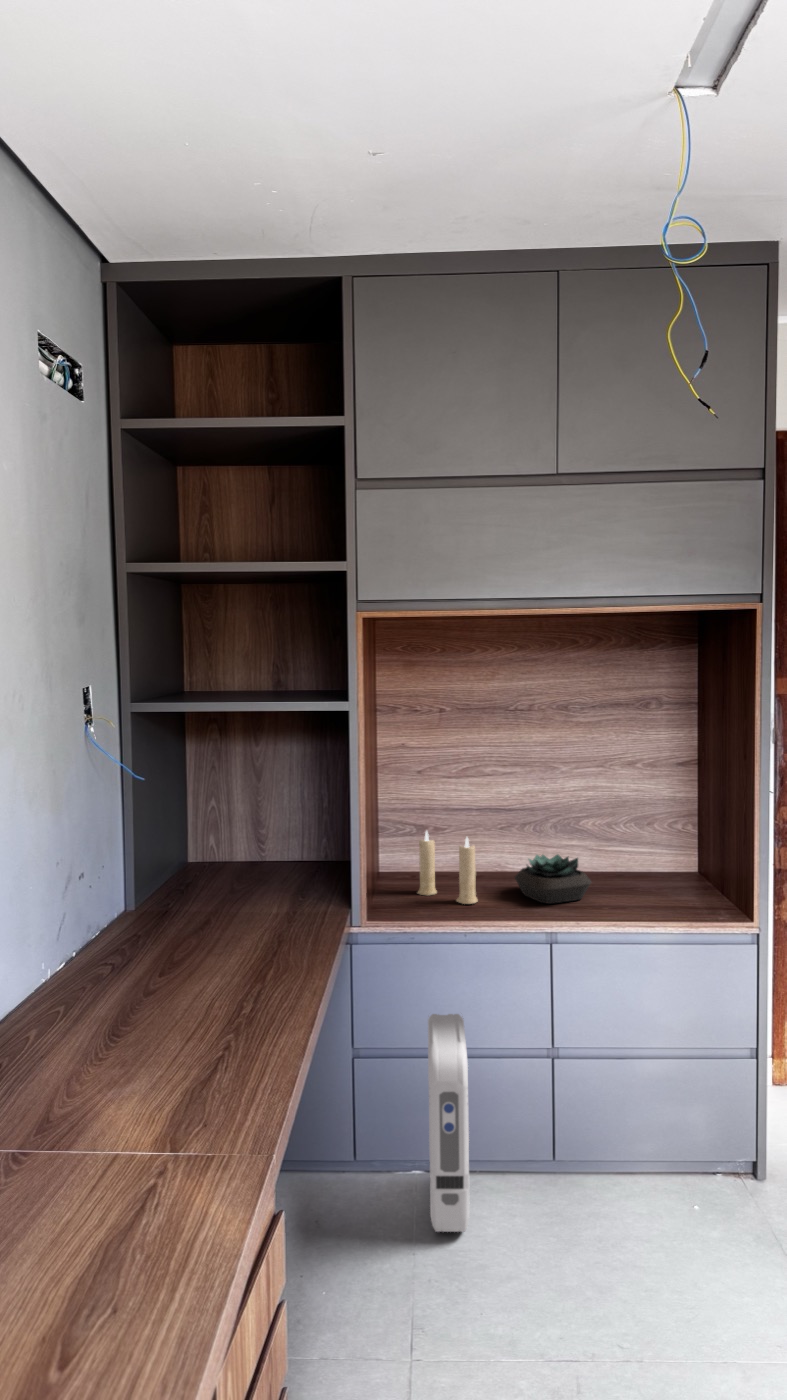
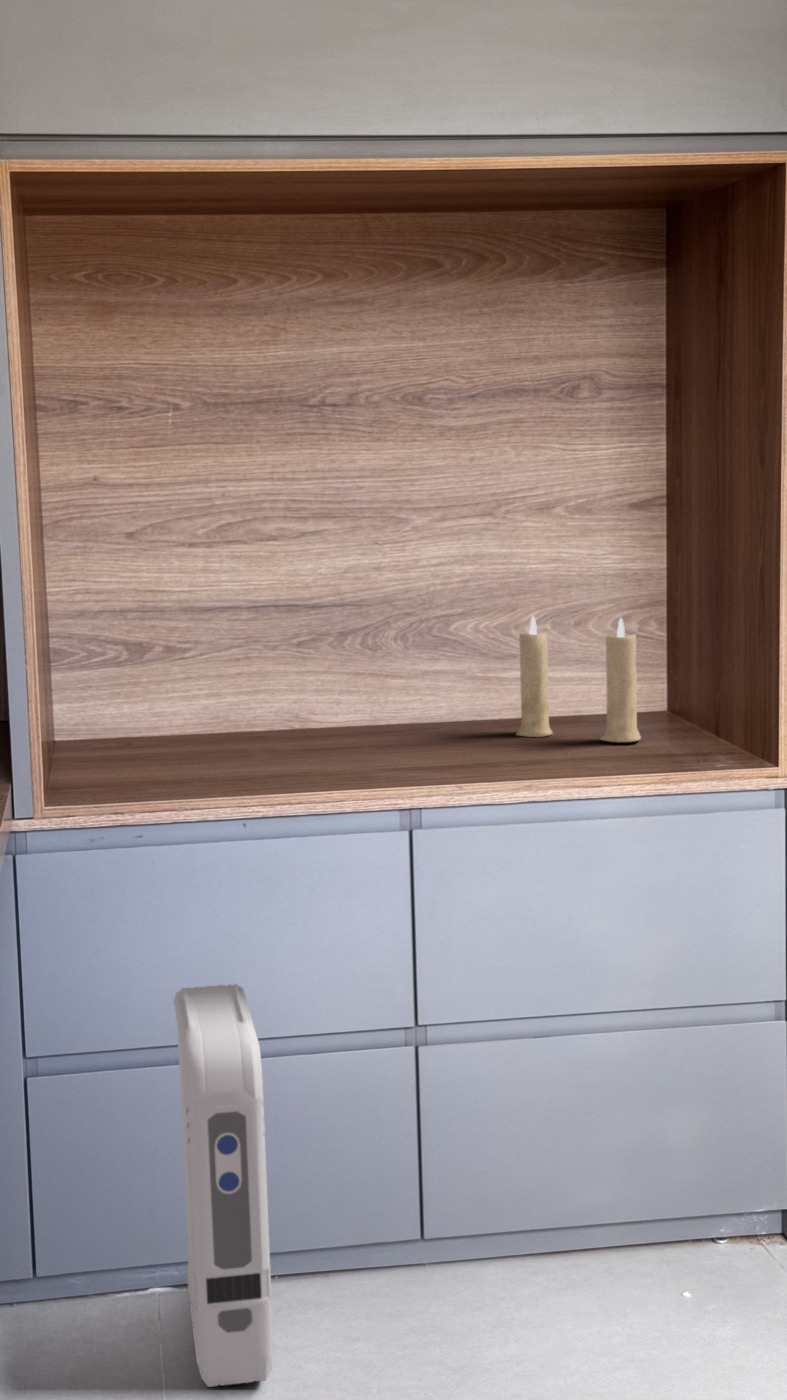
candle: present [417,831,478,904] -> present [516,616,641,742]
succulent plant: present [515,855,591,904] -> none [330,676,480,763]

